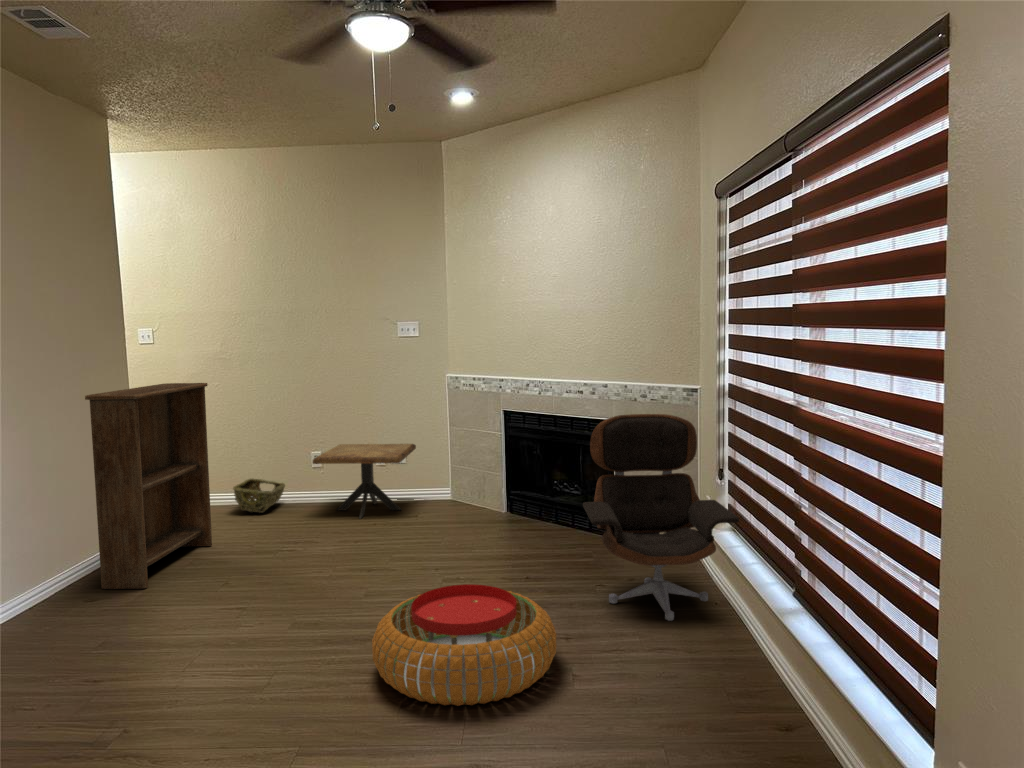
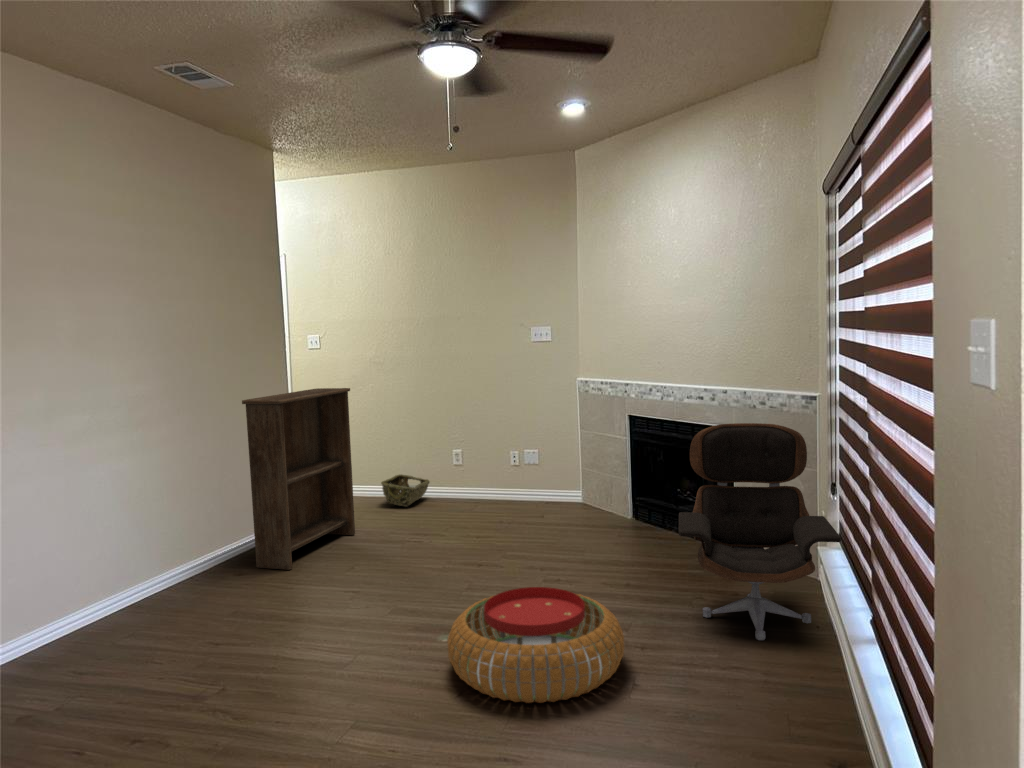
side table: present [313,444,416,519] -> none [447,445,549,517]

